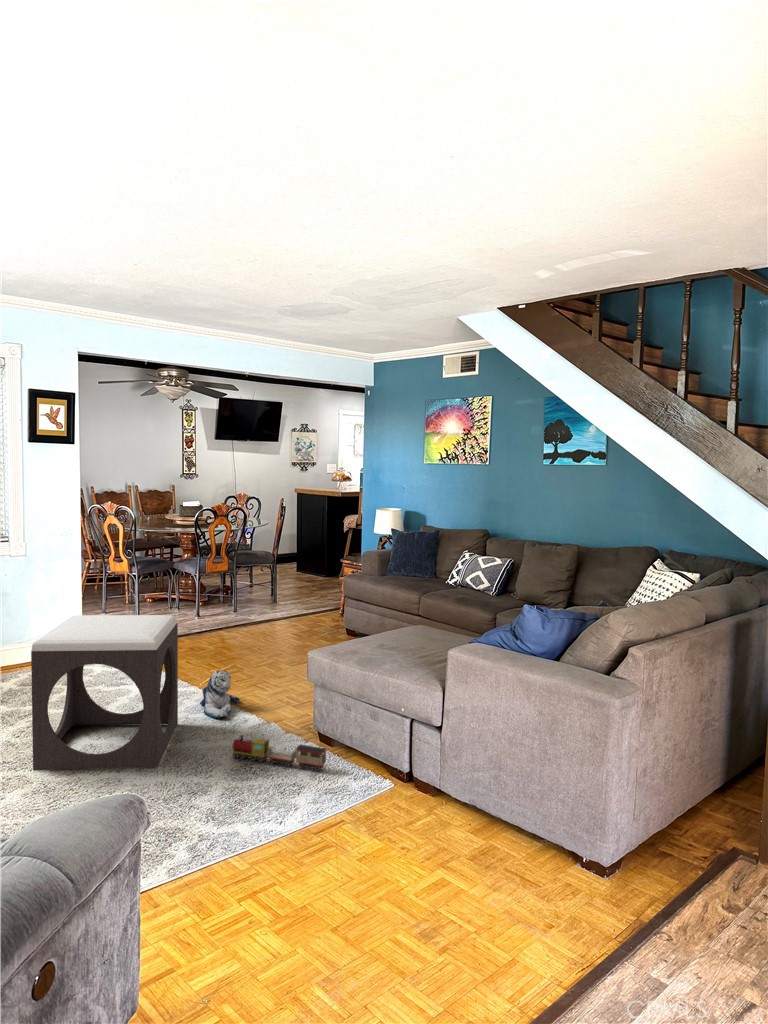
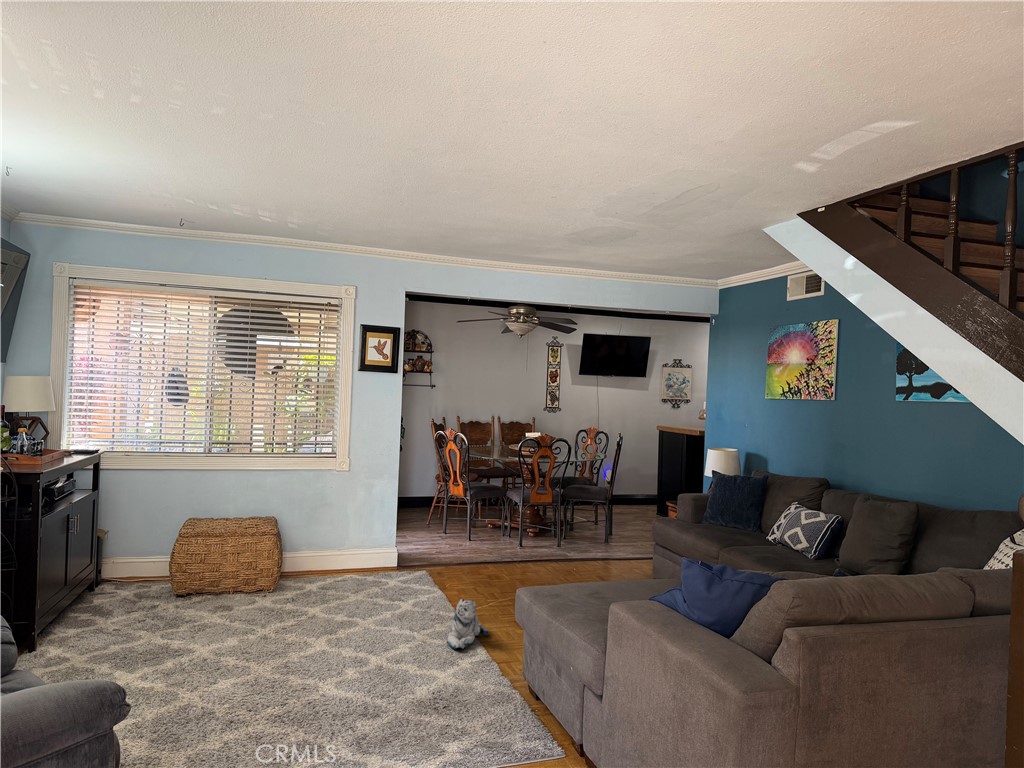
footstool: present [31,615,178,770] -> none [262,527,419,686]
toy train: present [231,735,326,771] -> none [433,669,516,725]

